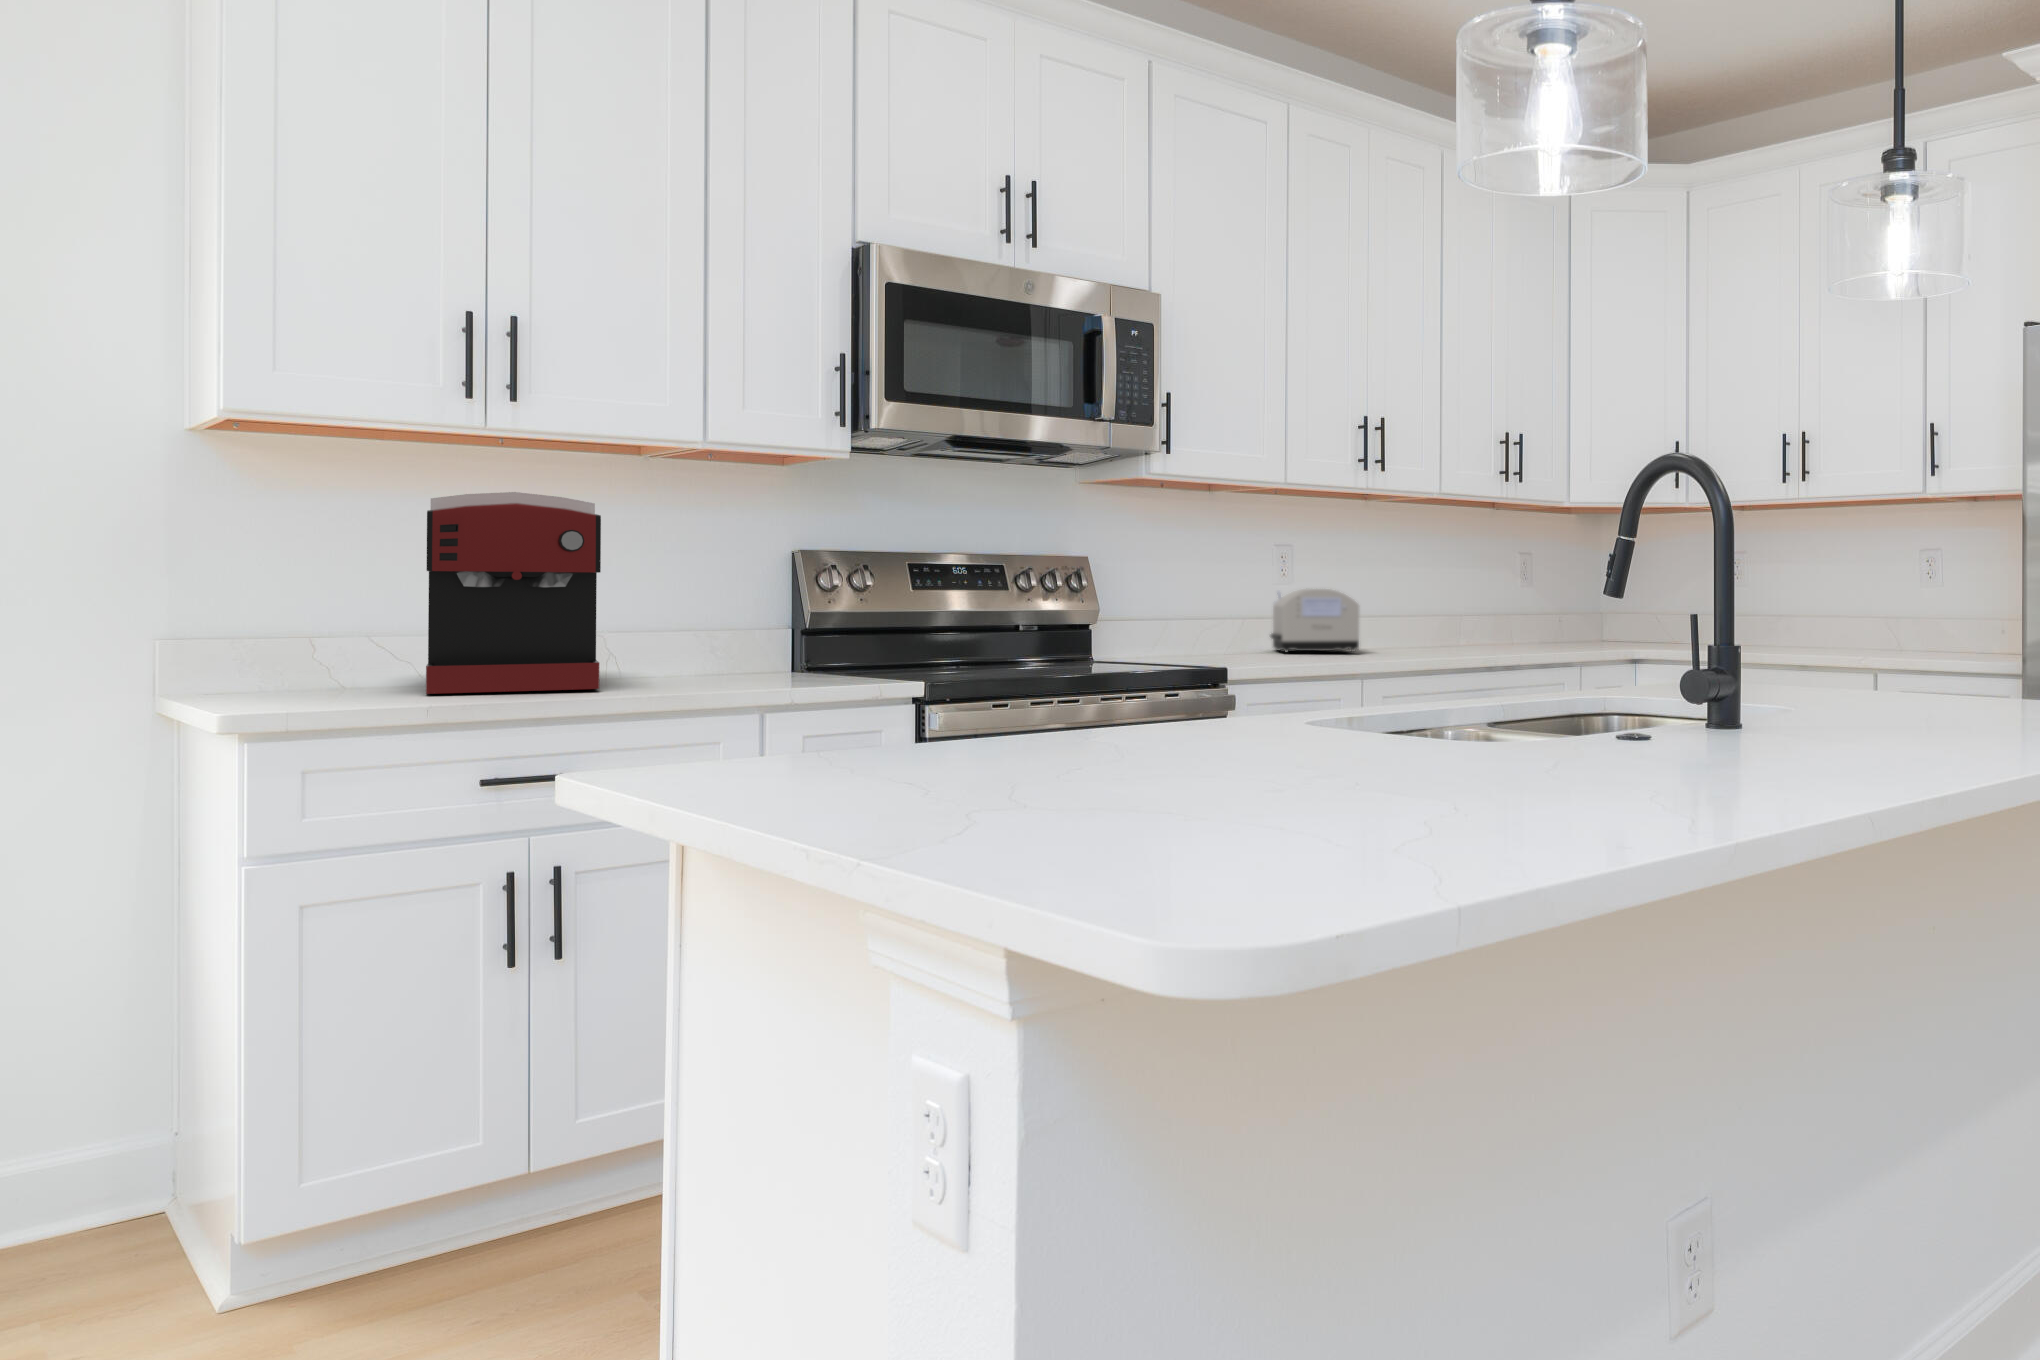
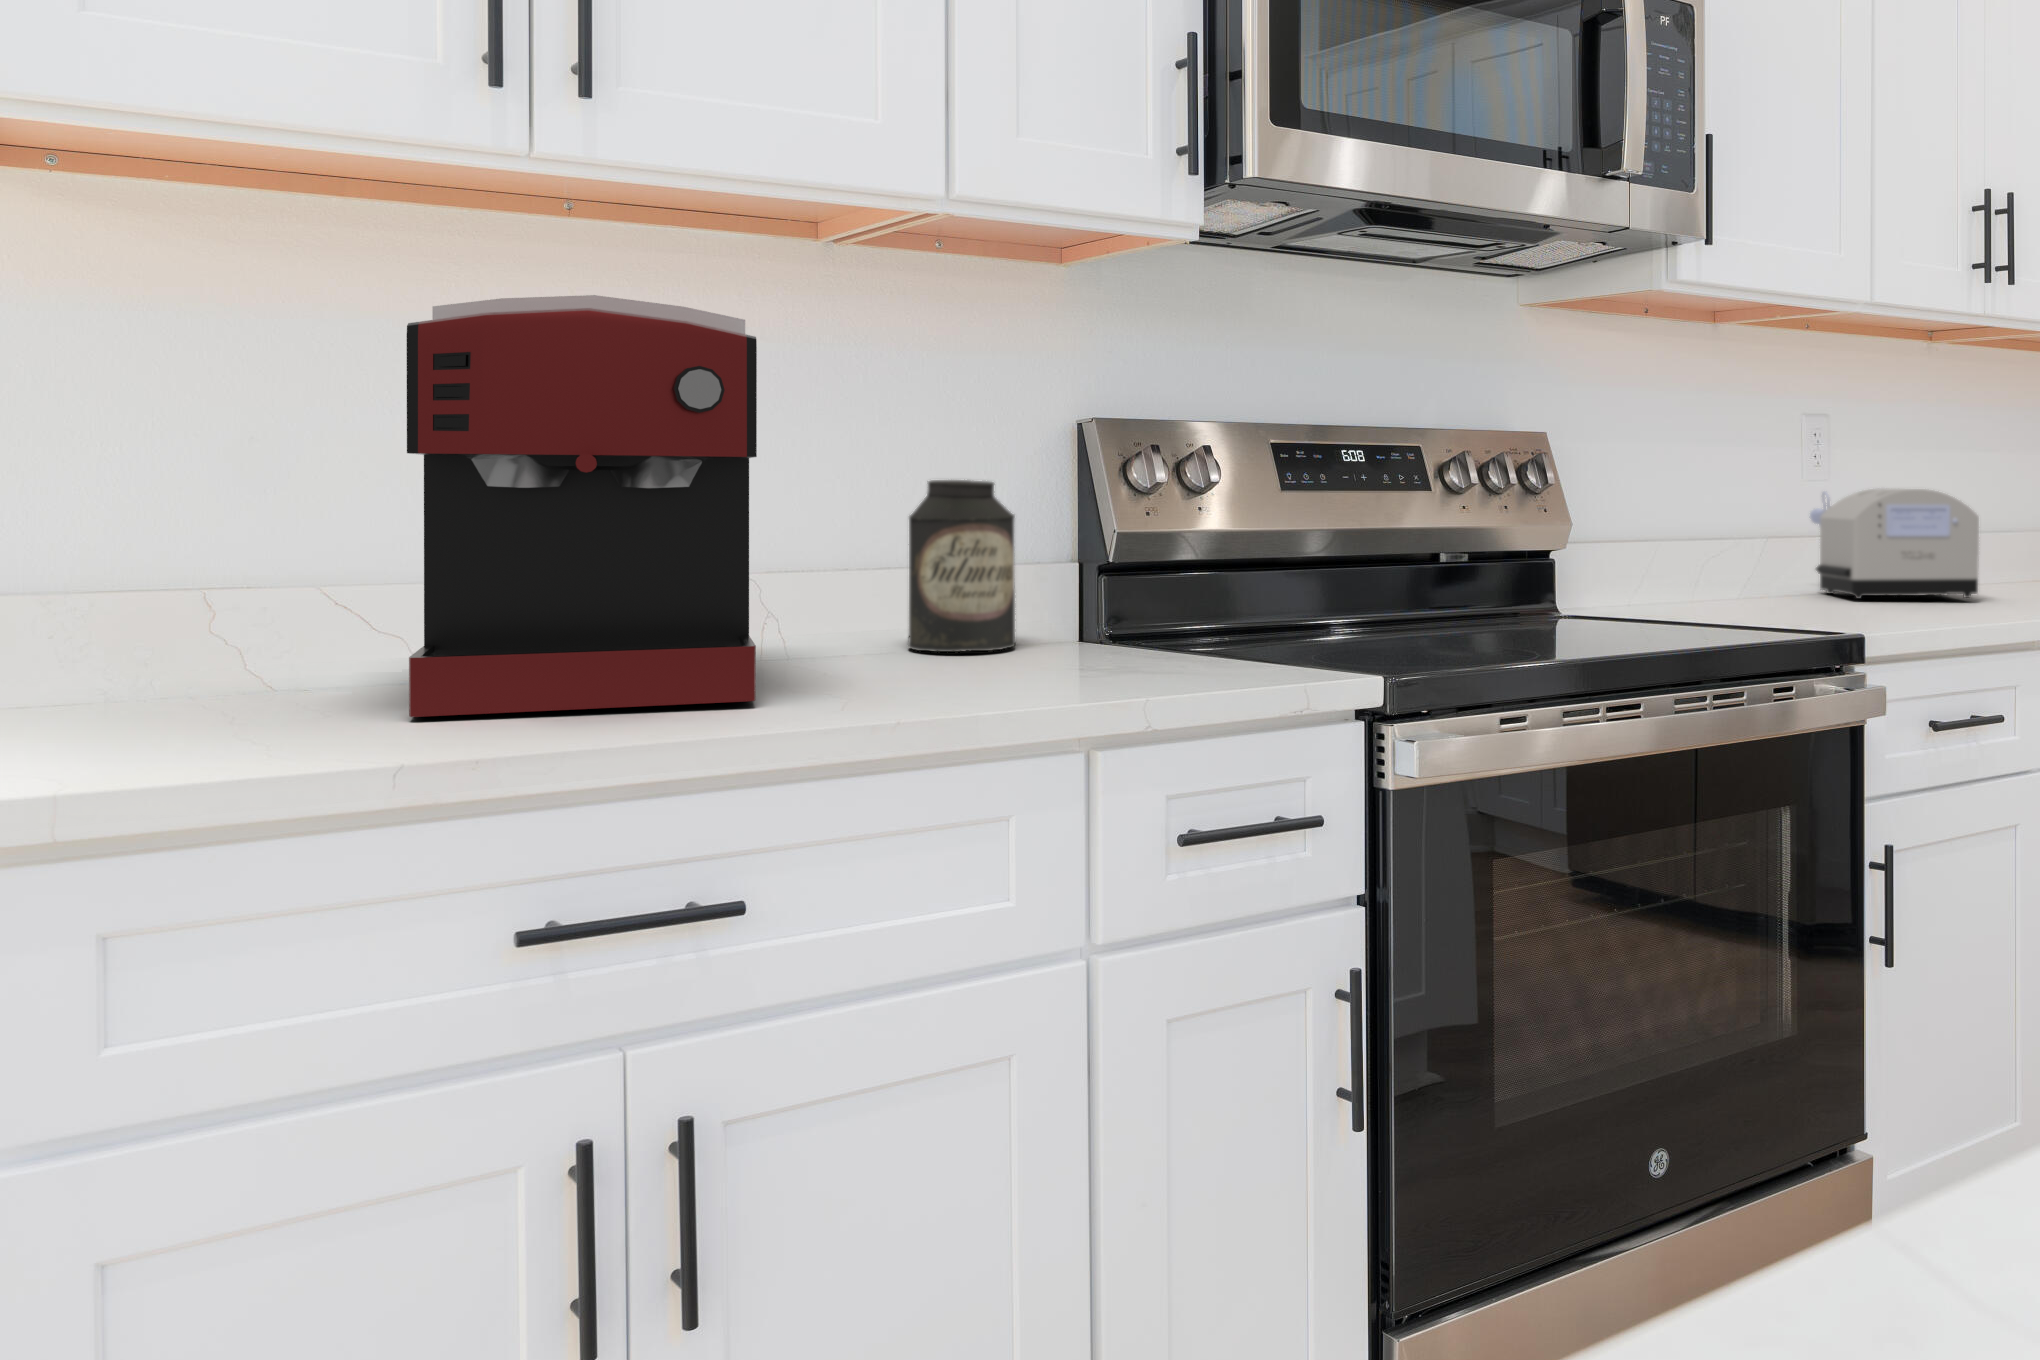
canister: none [685,583,747,673] -> present [908,480,1015,652]

